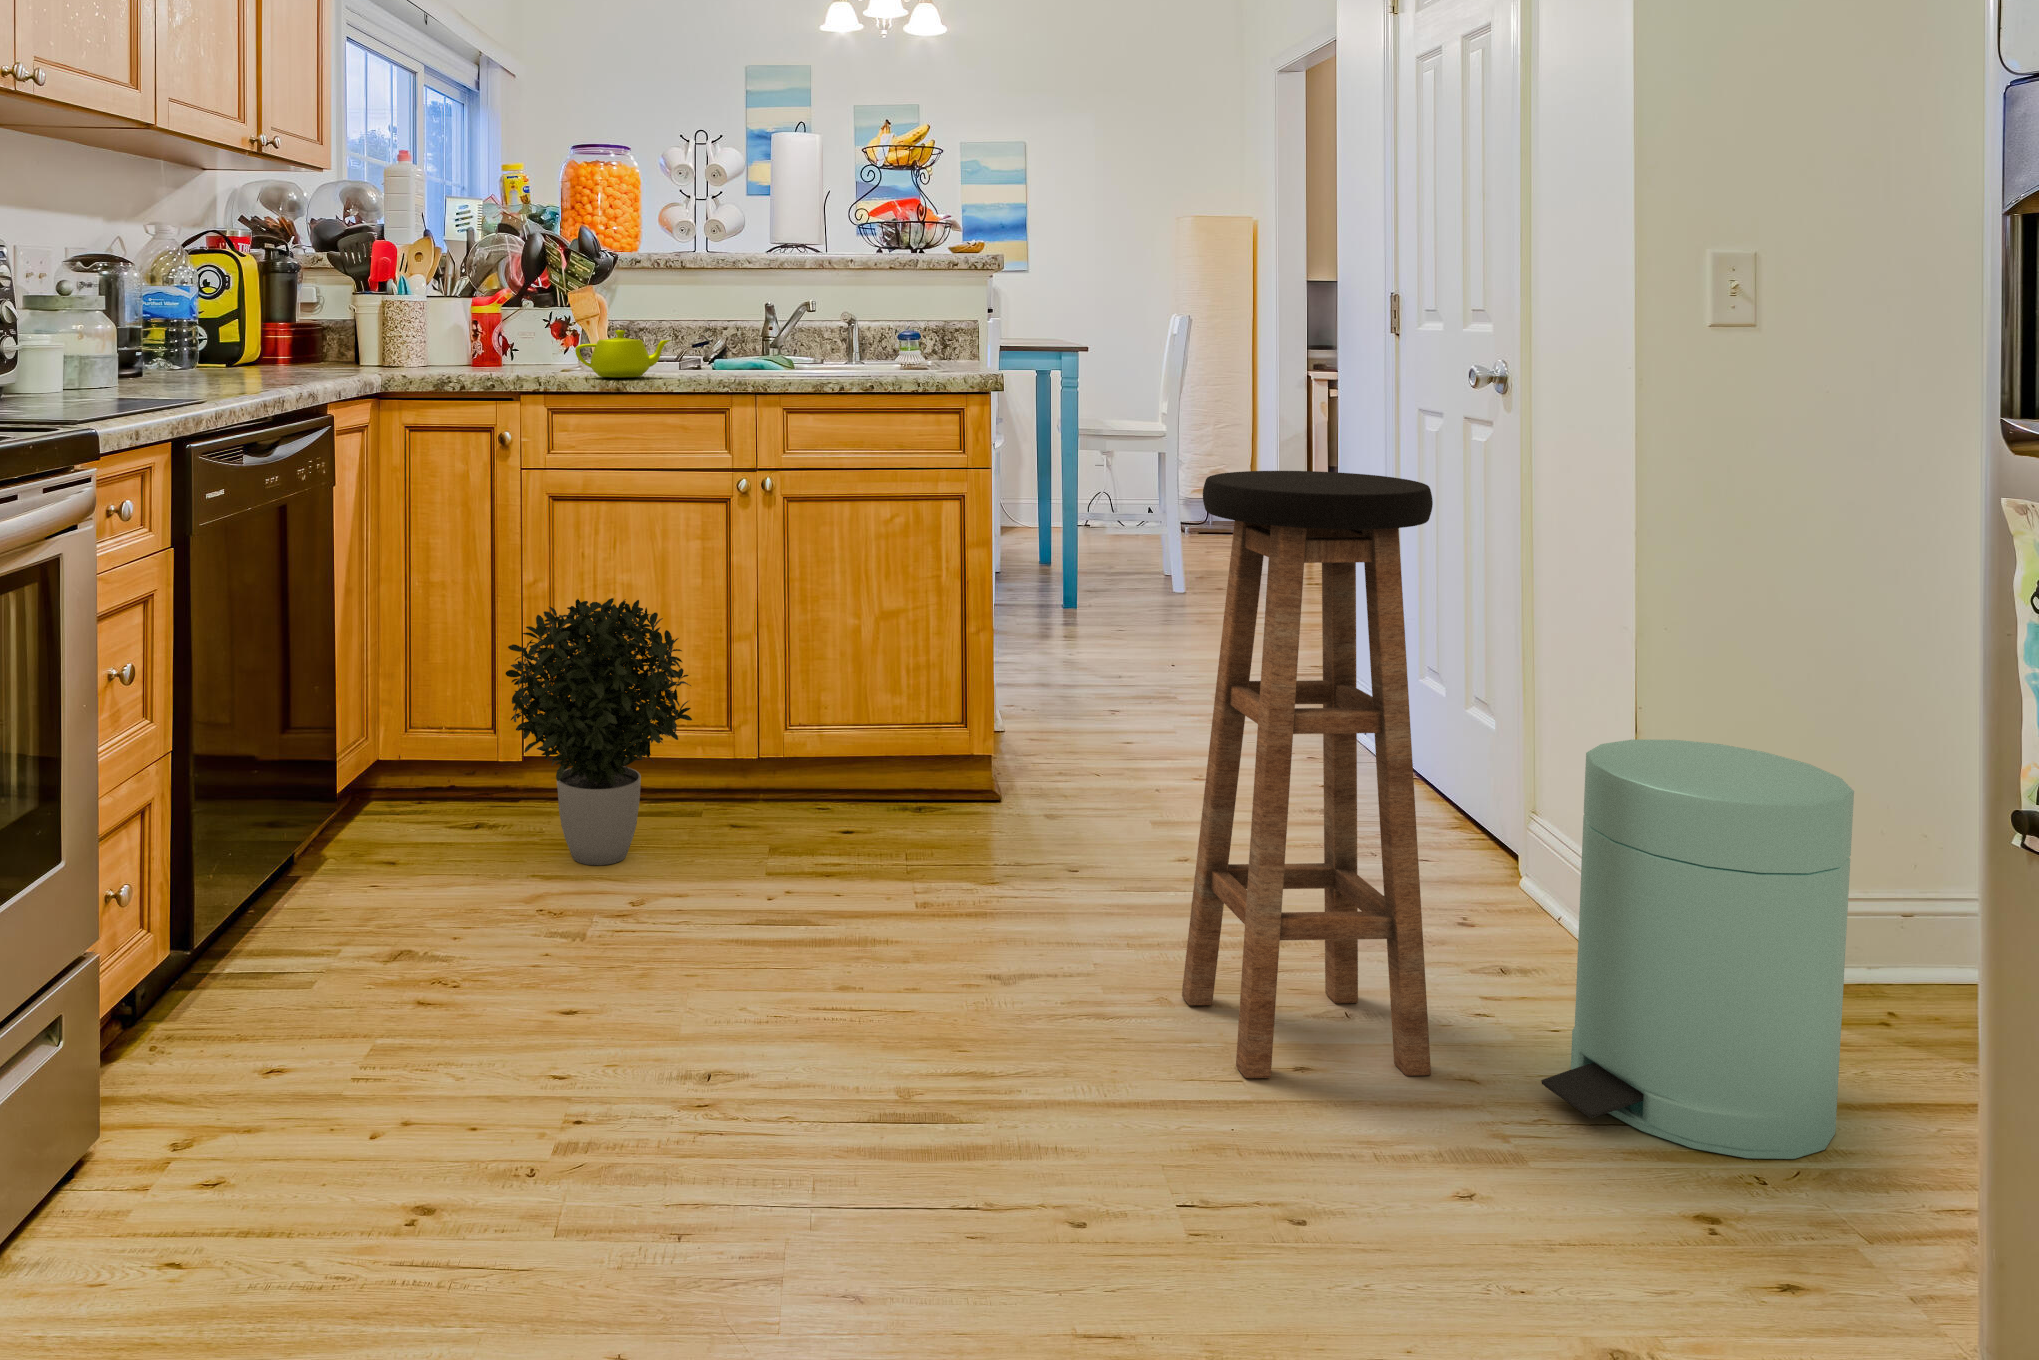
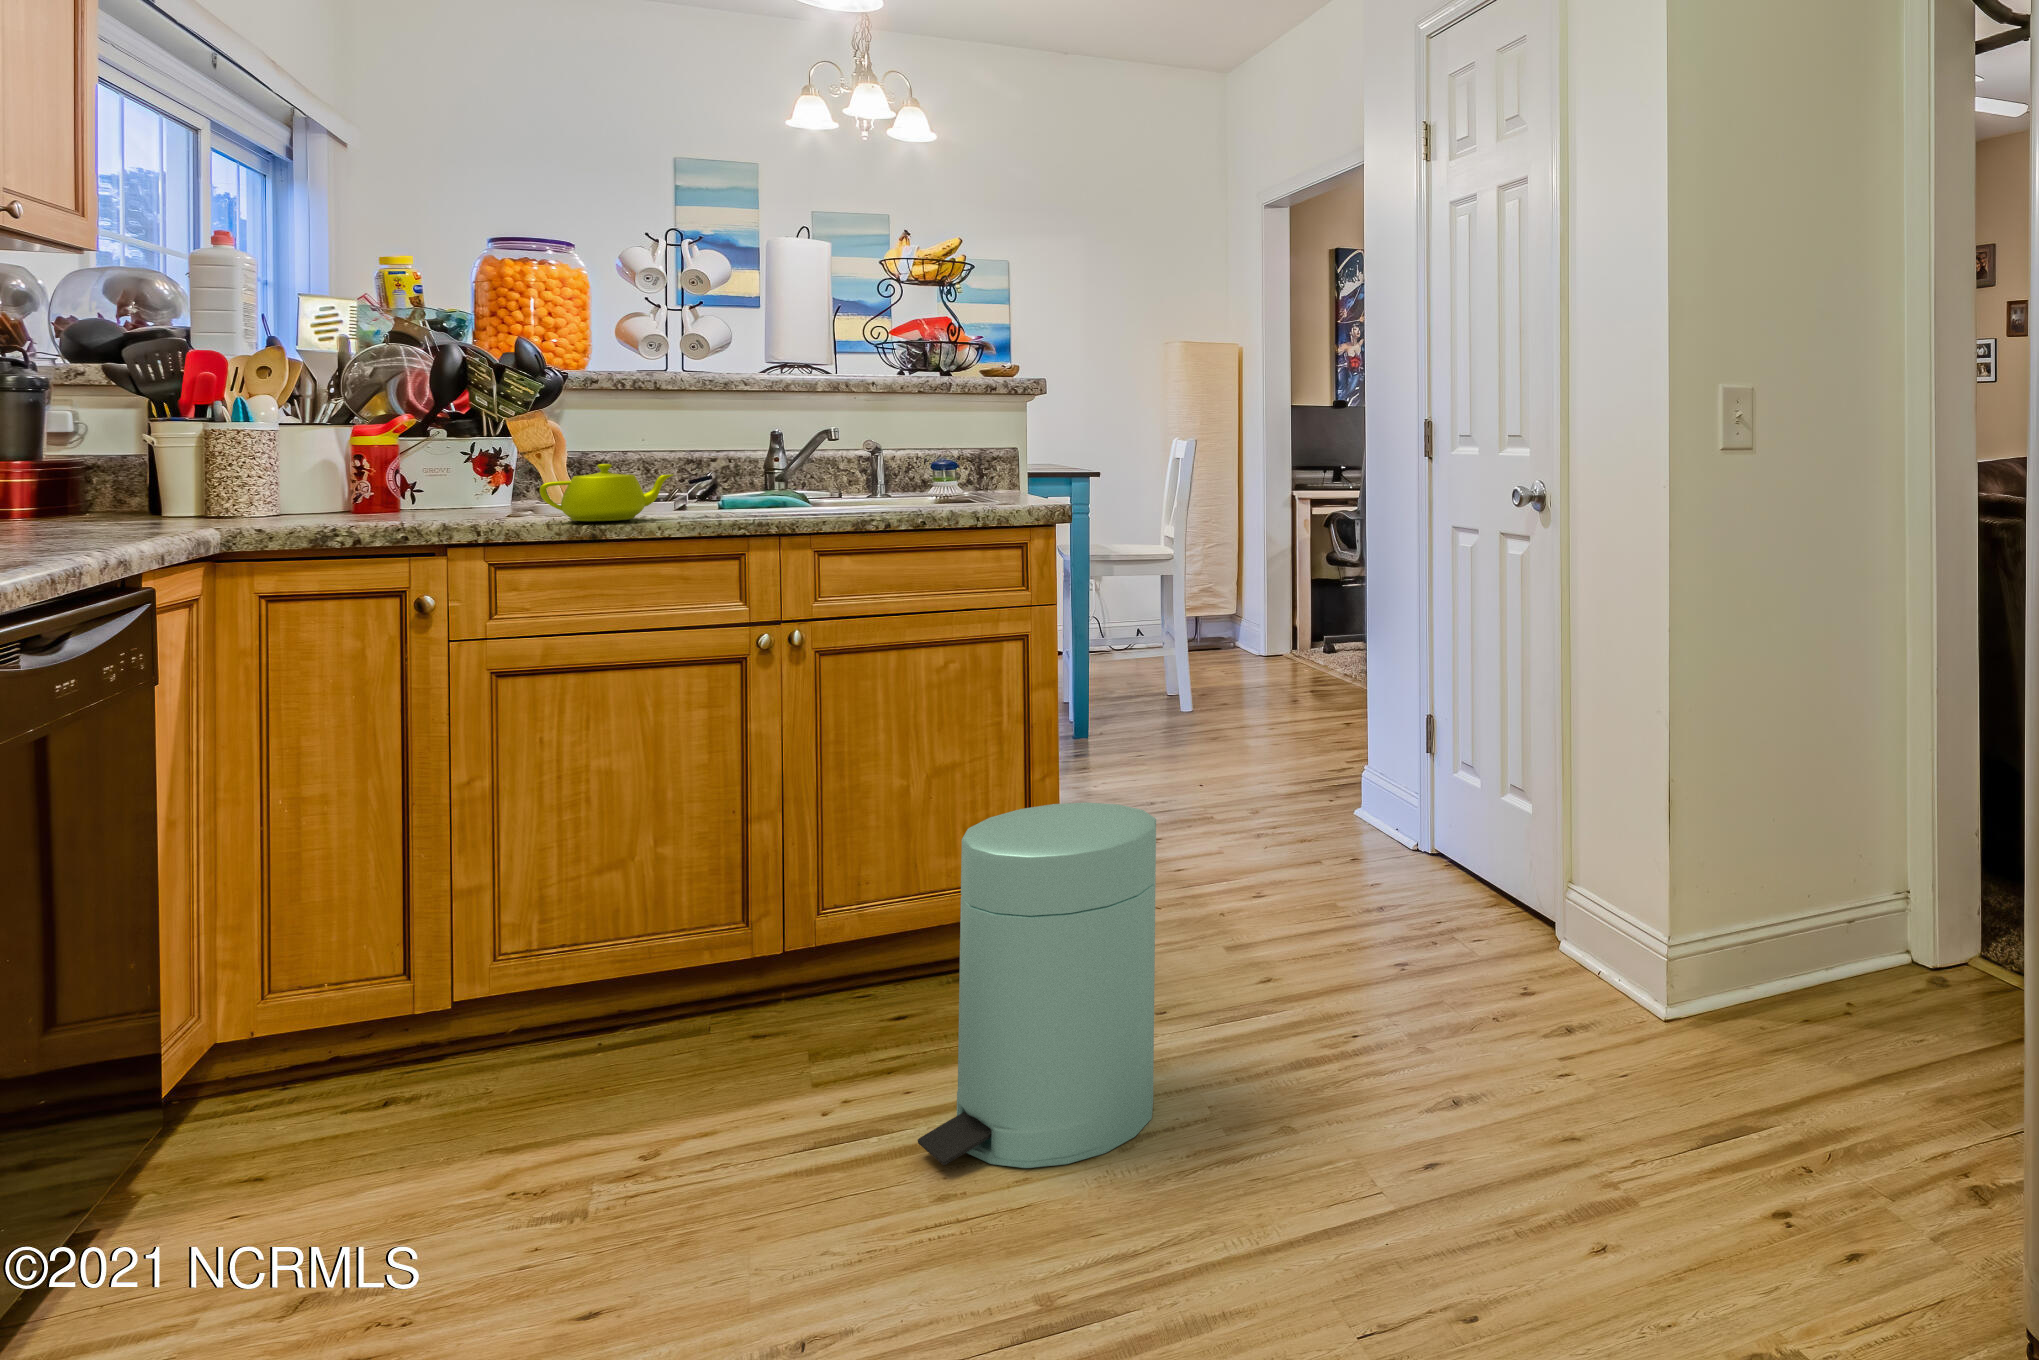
bar stool: present [1182,471,1433,1078] -> none [1317,588,1553,1200]
potted plant: present [505,598,692,865] -> none [438,794,718,1152]
trash can: present [1541,739,1854,1159] -> present [918,802,1156,1168]

